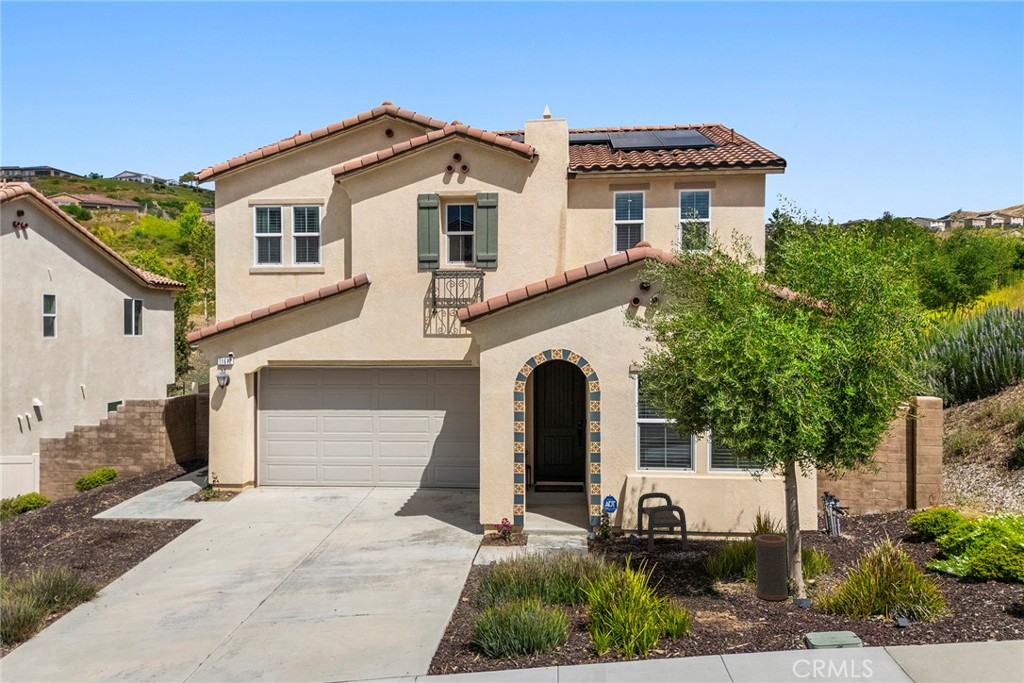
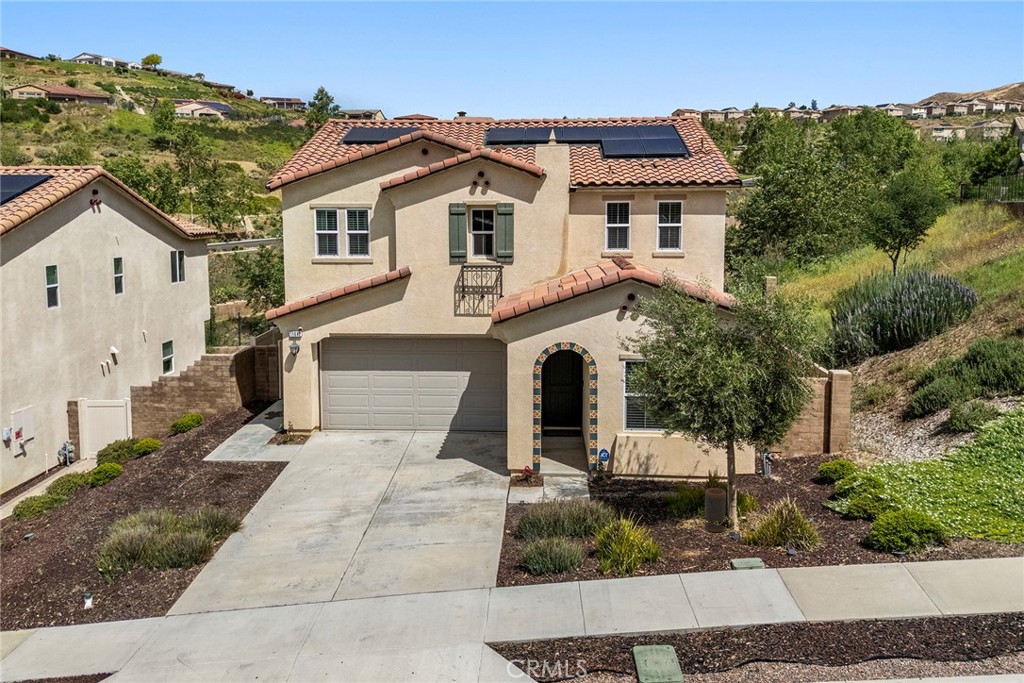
bench: present [637,492,688,552] -> none [622,448,659,493]

